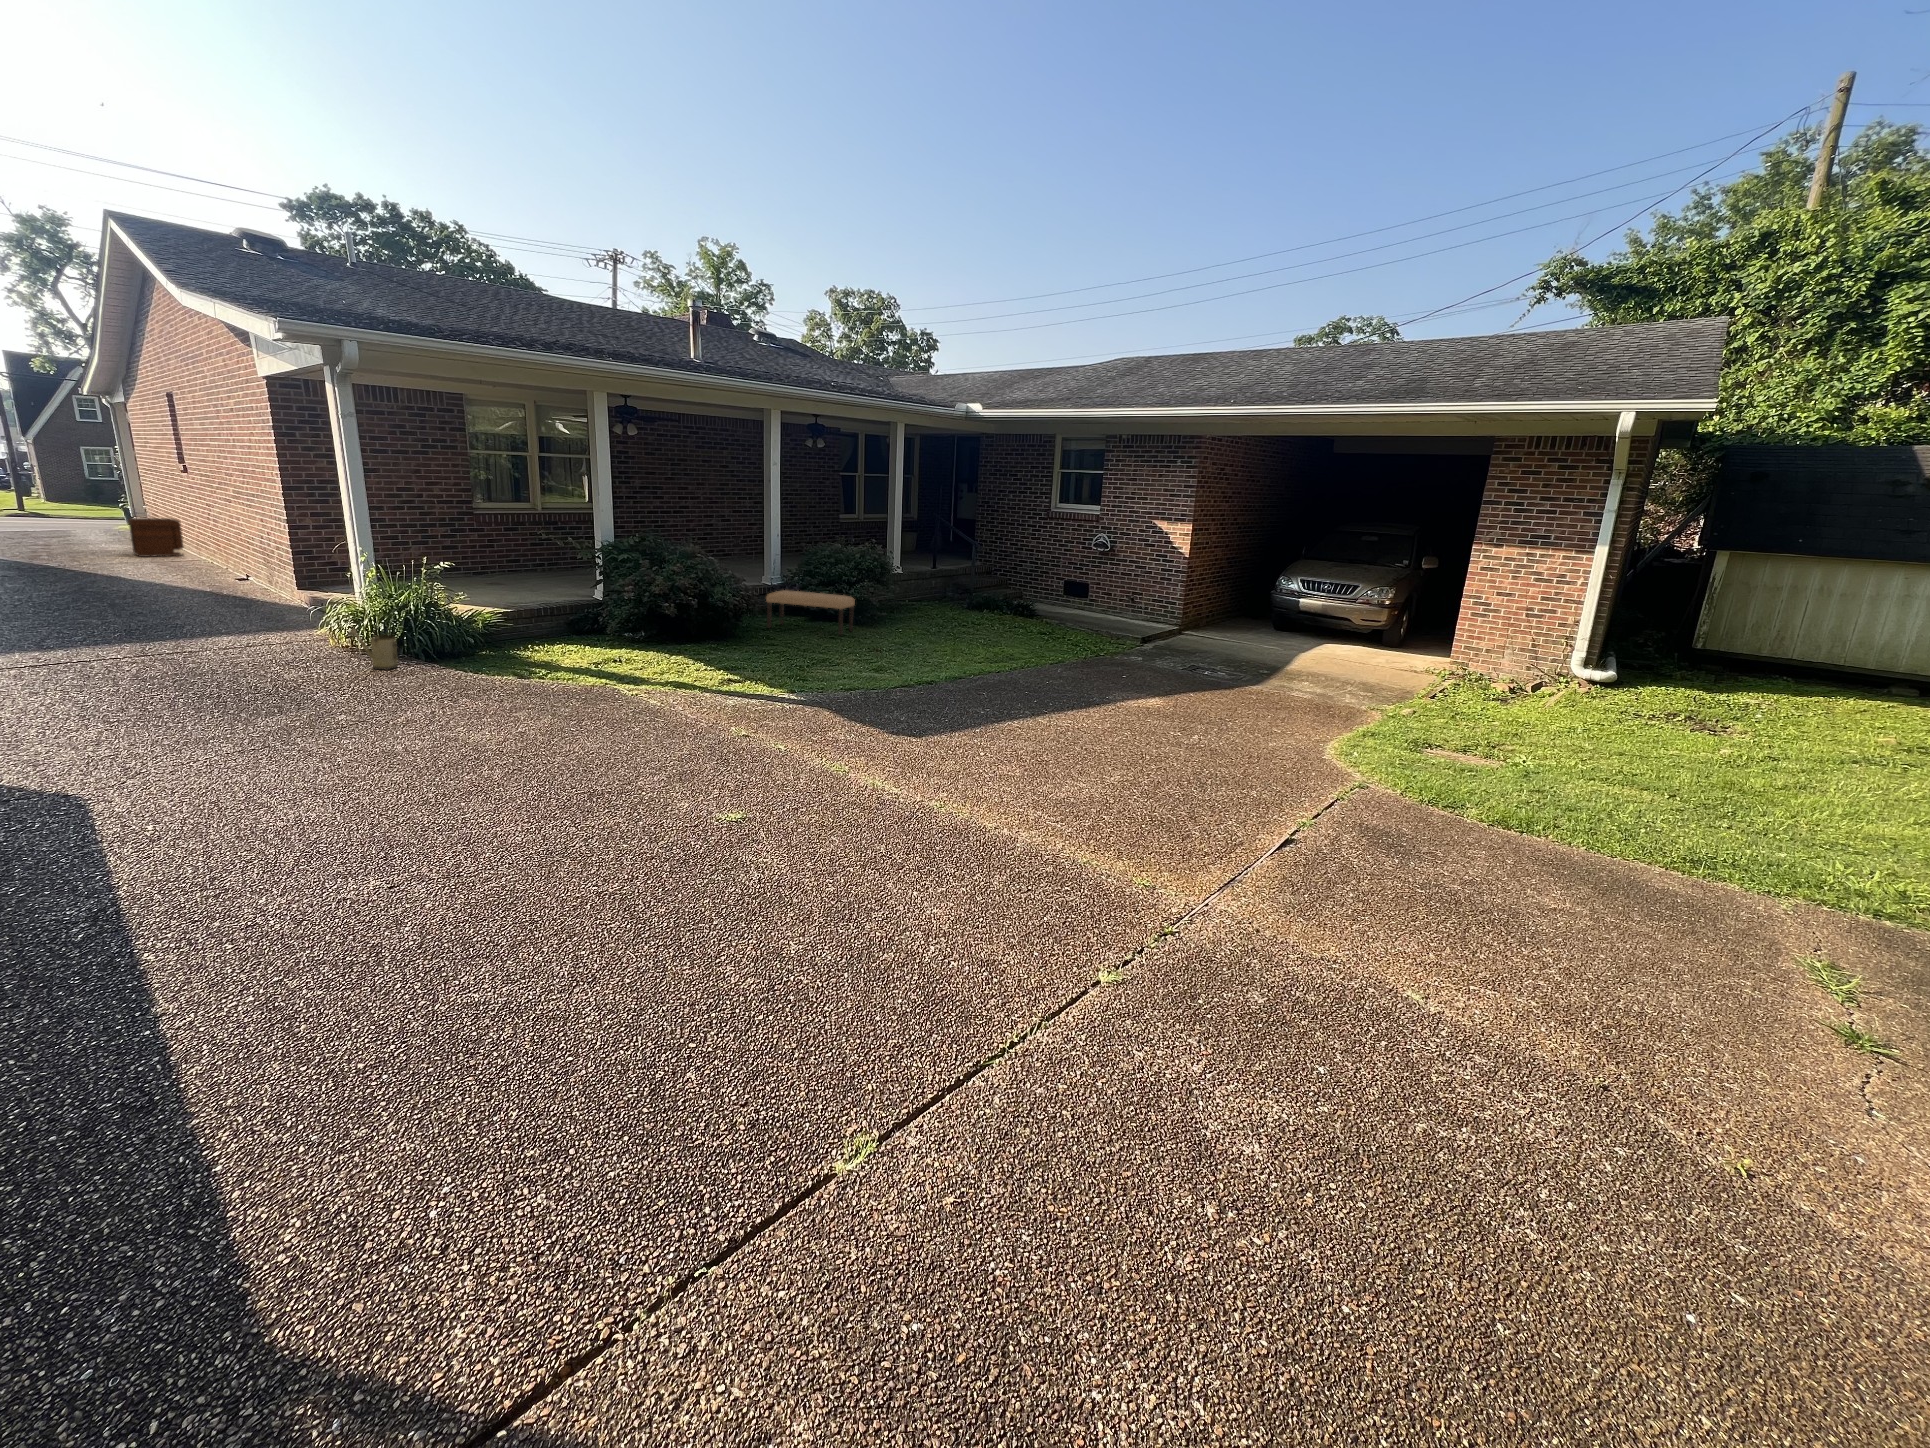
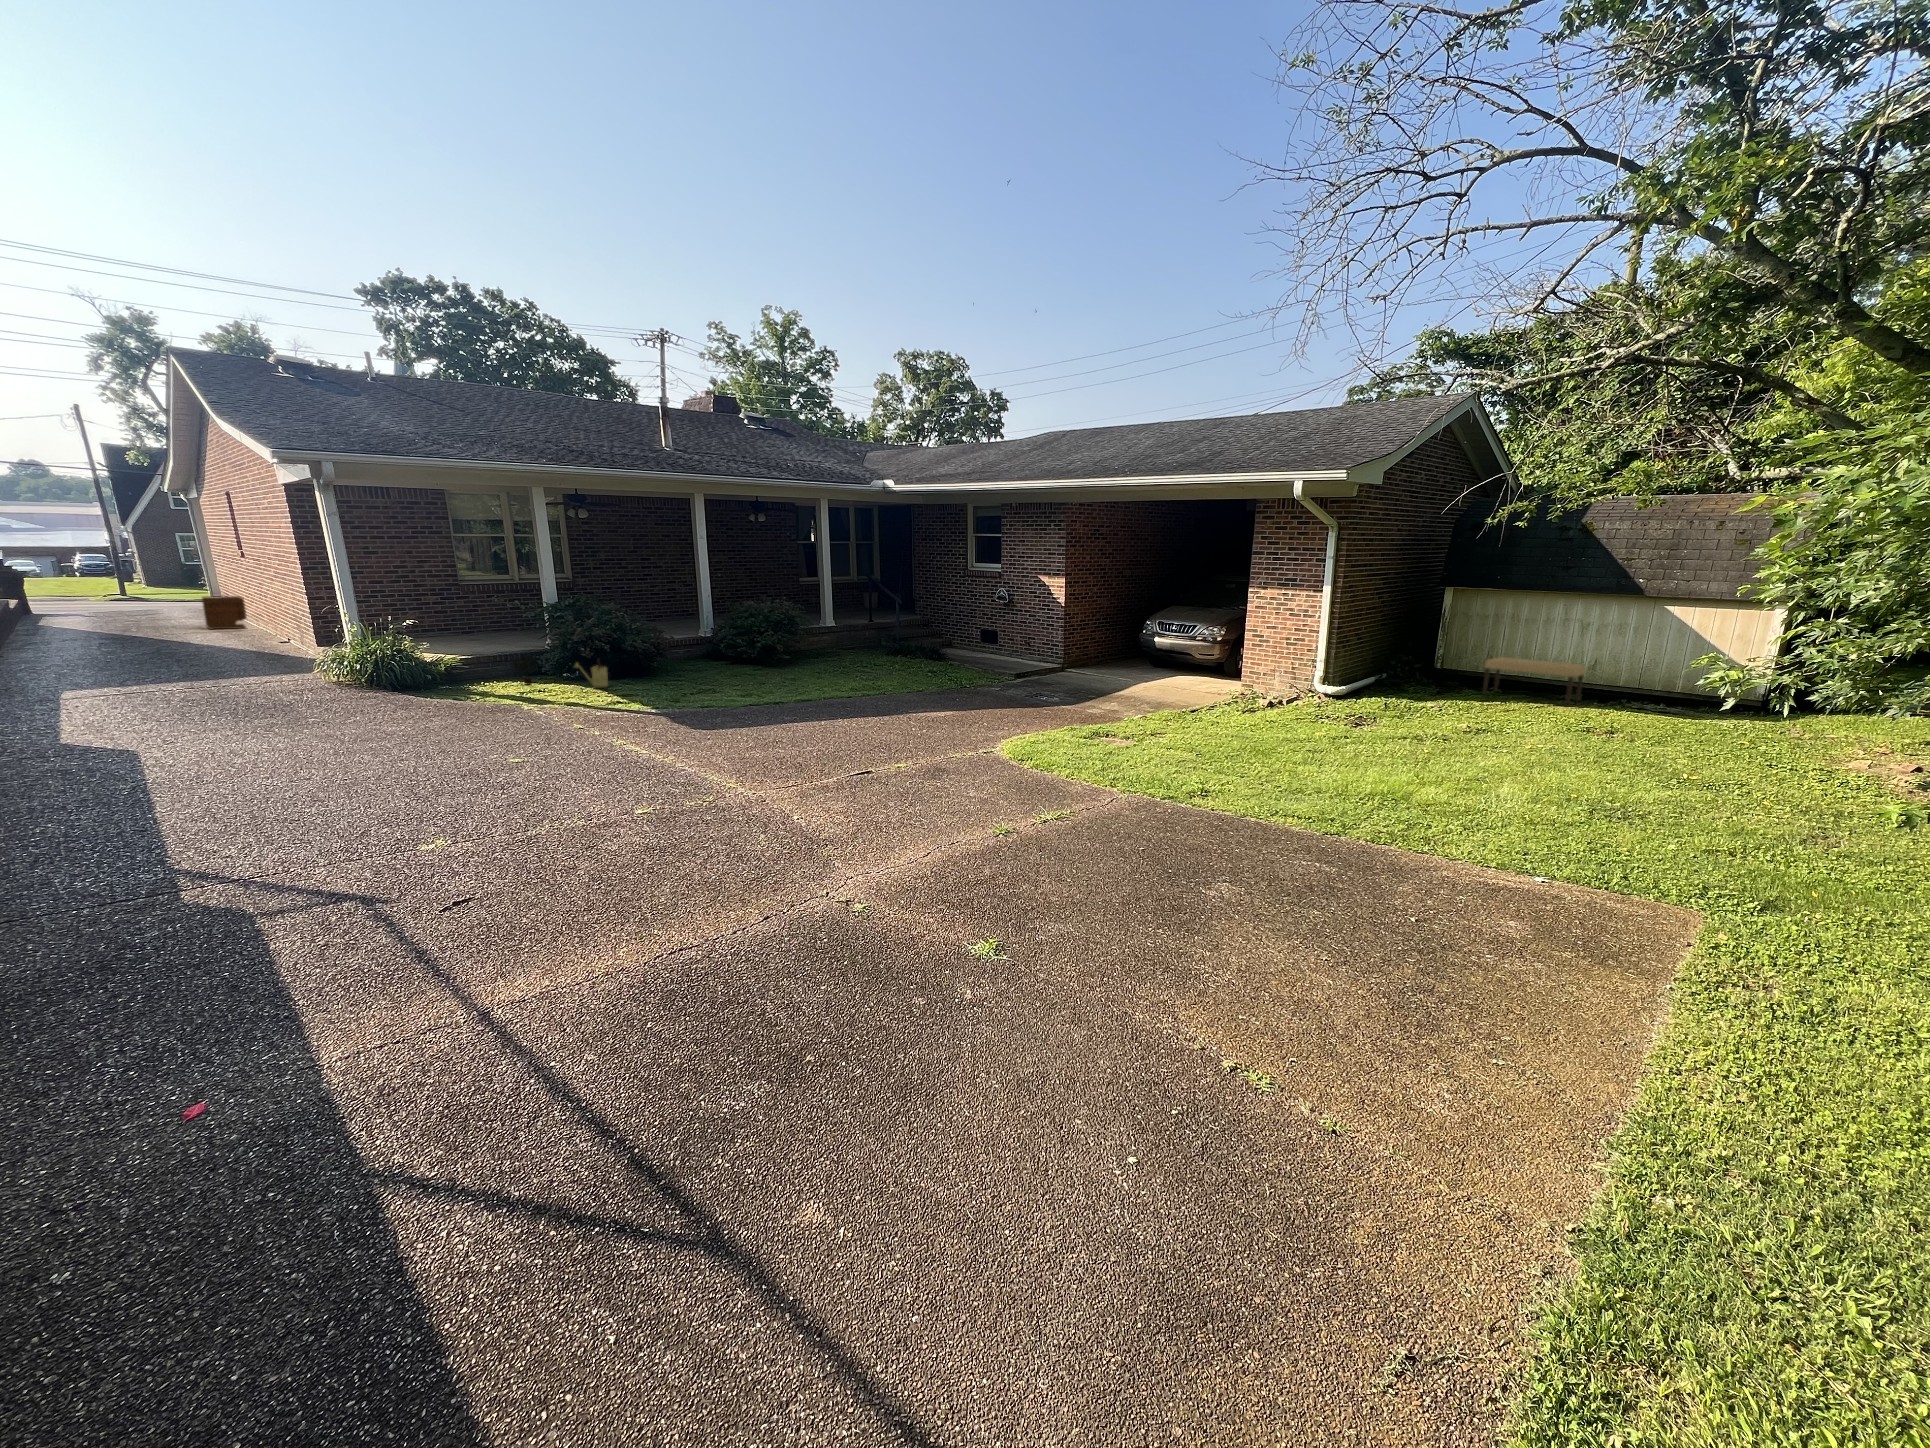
bench: present [766,590,855,635] -> present [1483,657,1585,704]
potted plant: none [561,606,603,646] -> present [511,655,537,685]
watering can: present [347,628,400,670] -> present [574,660,608,689]

